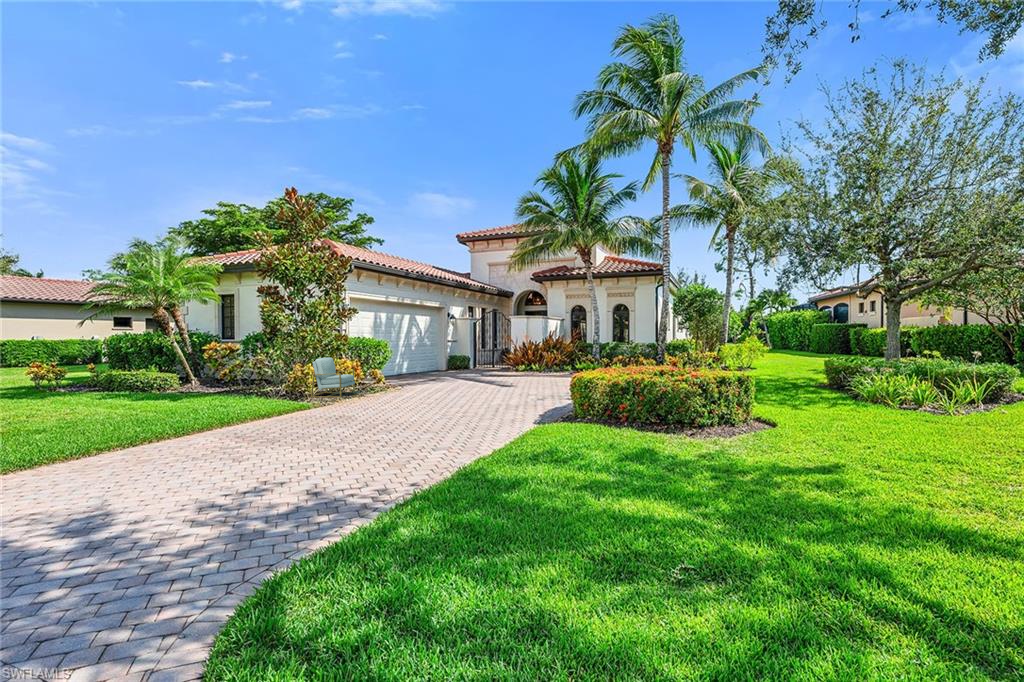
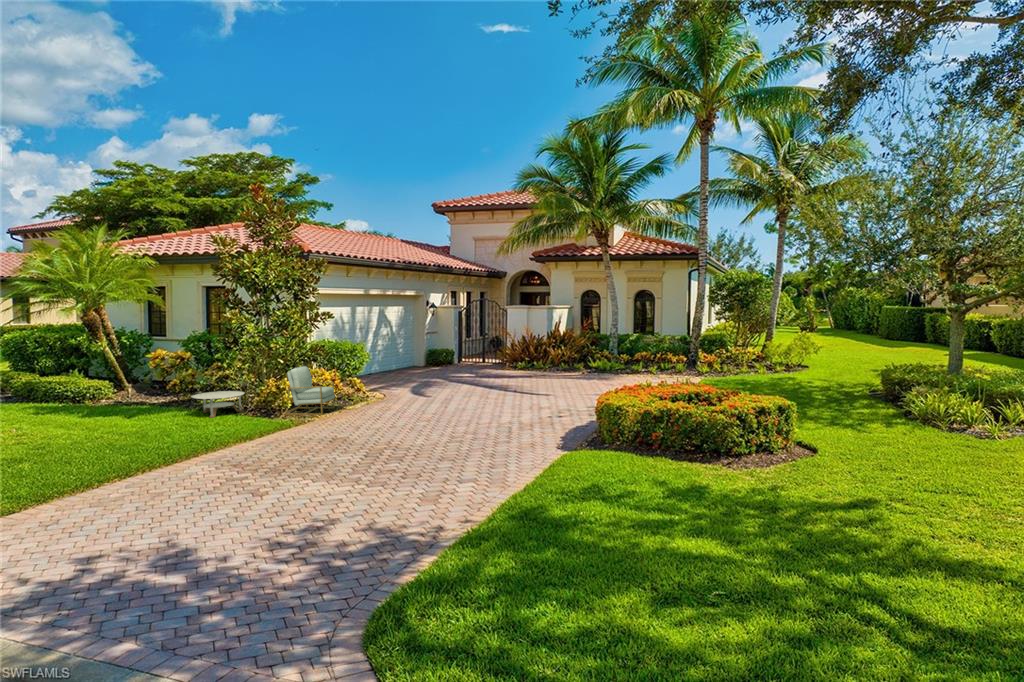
round table: none [233,379,280,400] -> present [192,391,244,418]

